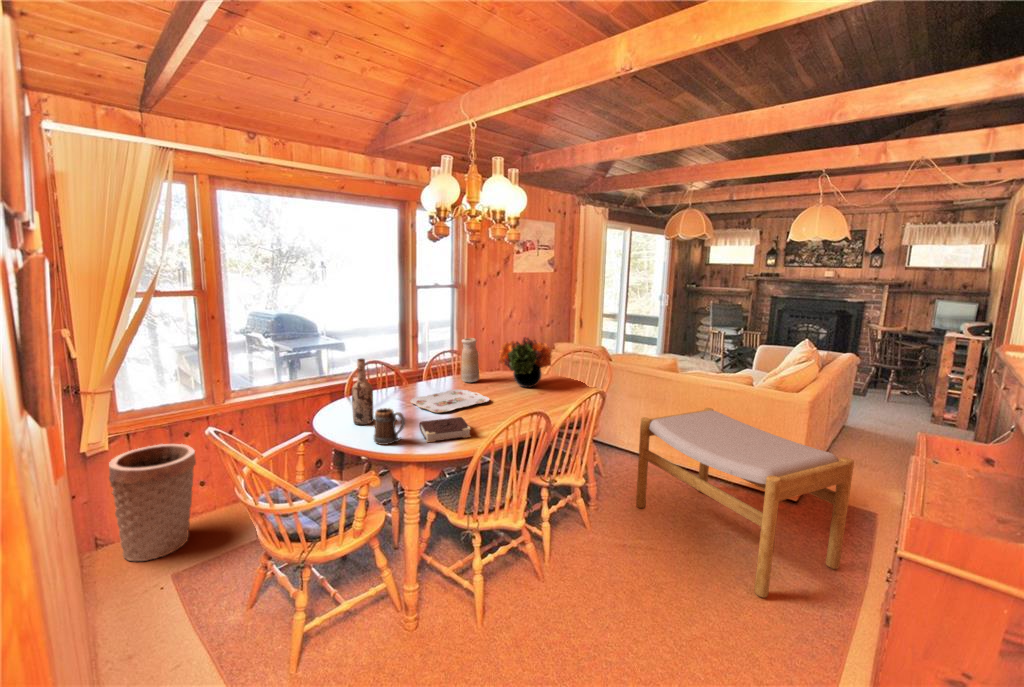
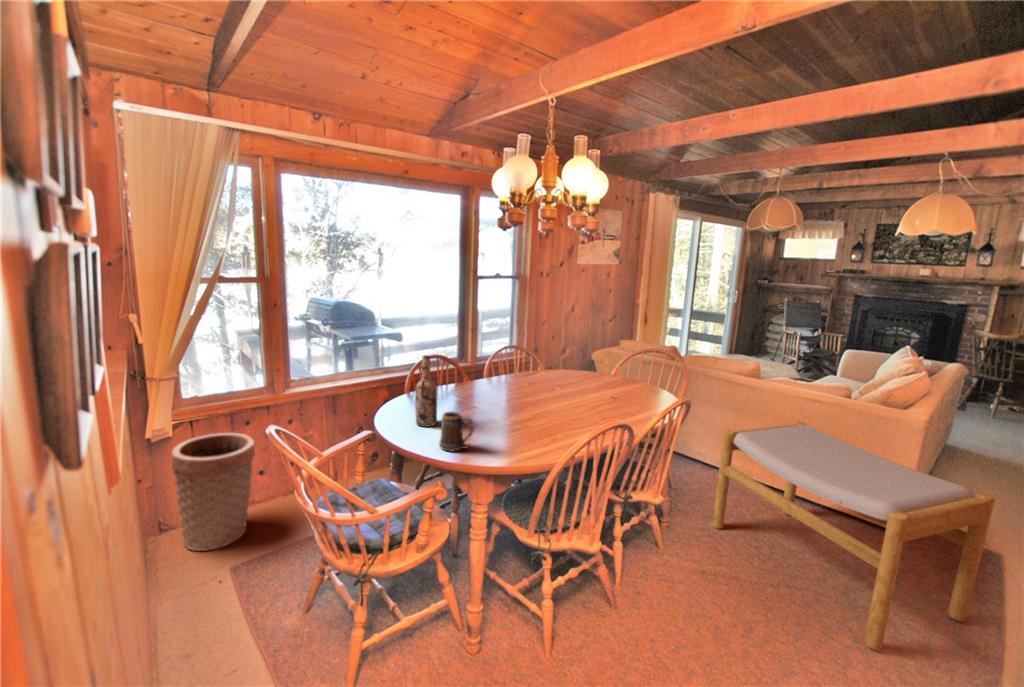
flower arrangement: present [499,337,552,387] -> none [564,335,626,390]
vase: present [461,338,479,382] -> none [524,334,543,382]
serving tray: present [410,389,490,413] -> none [473,390,558,416]
book: present [419,417,471,442] -> none [487,423,544,451]

